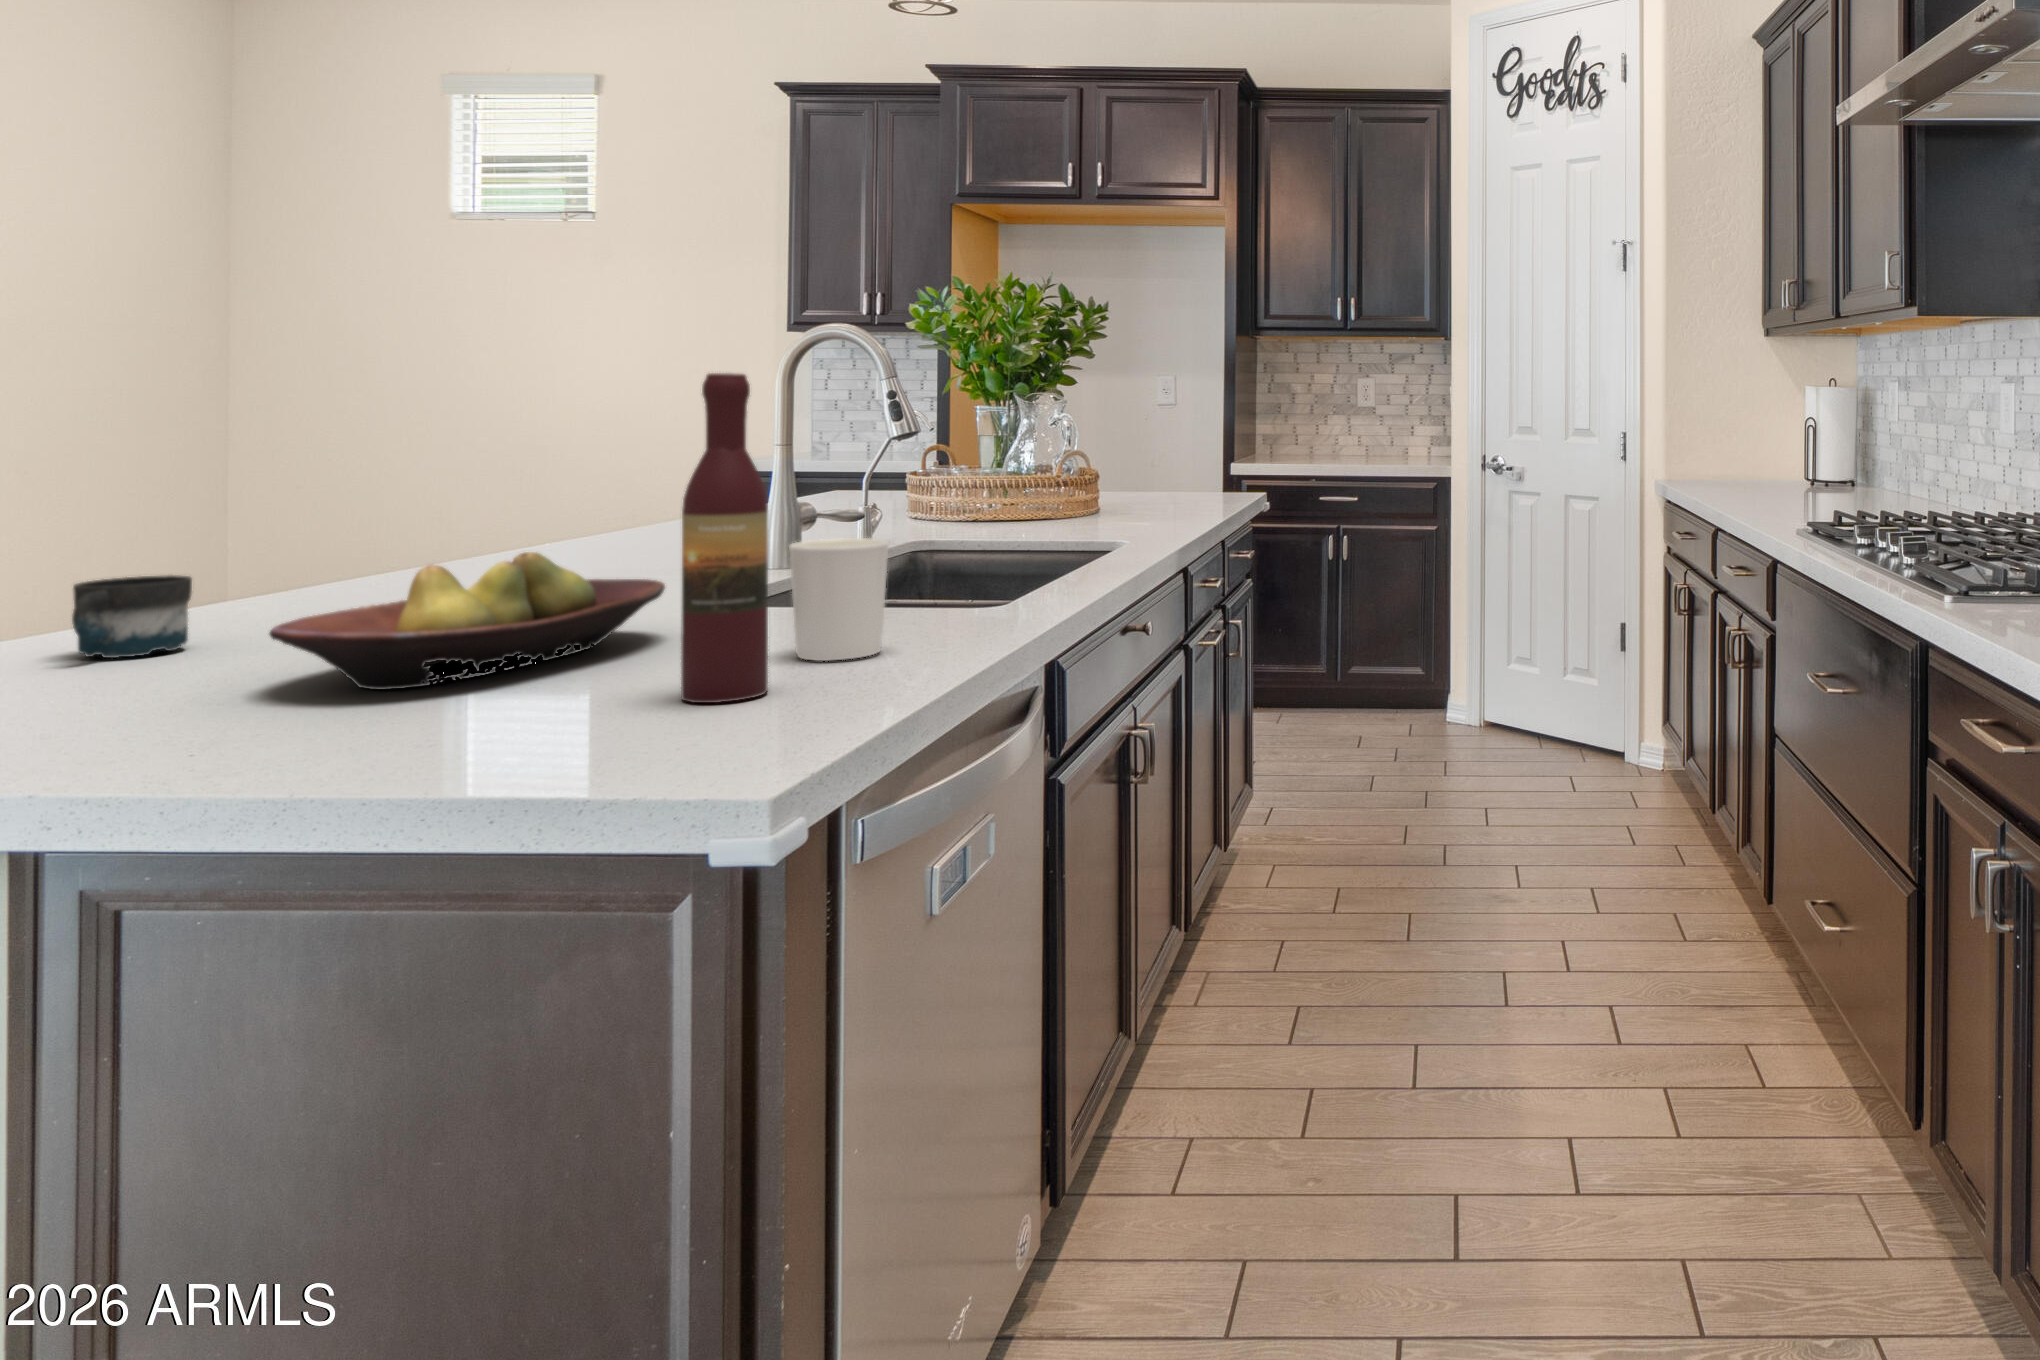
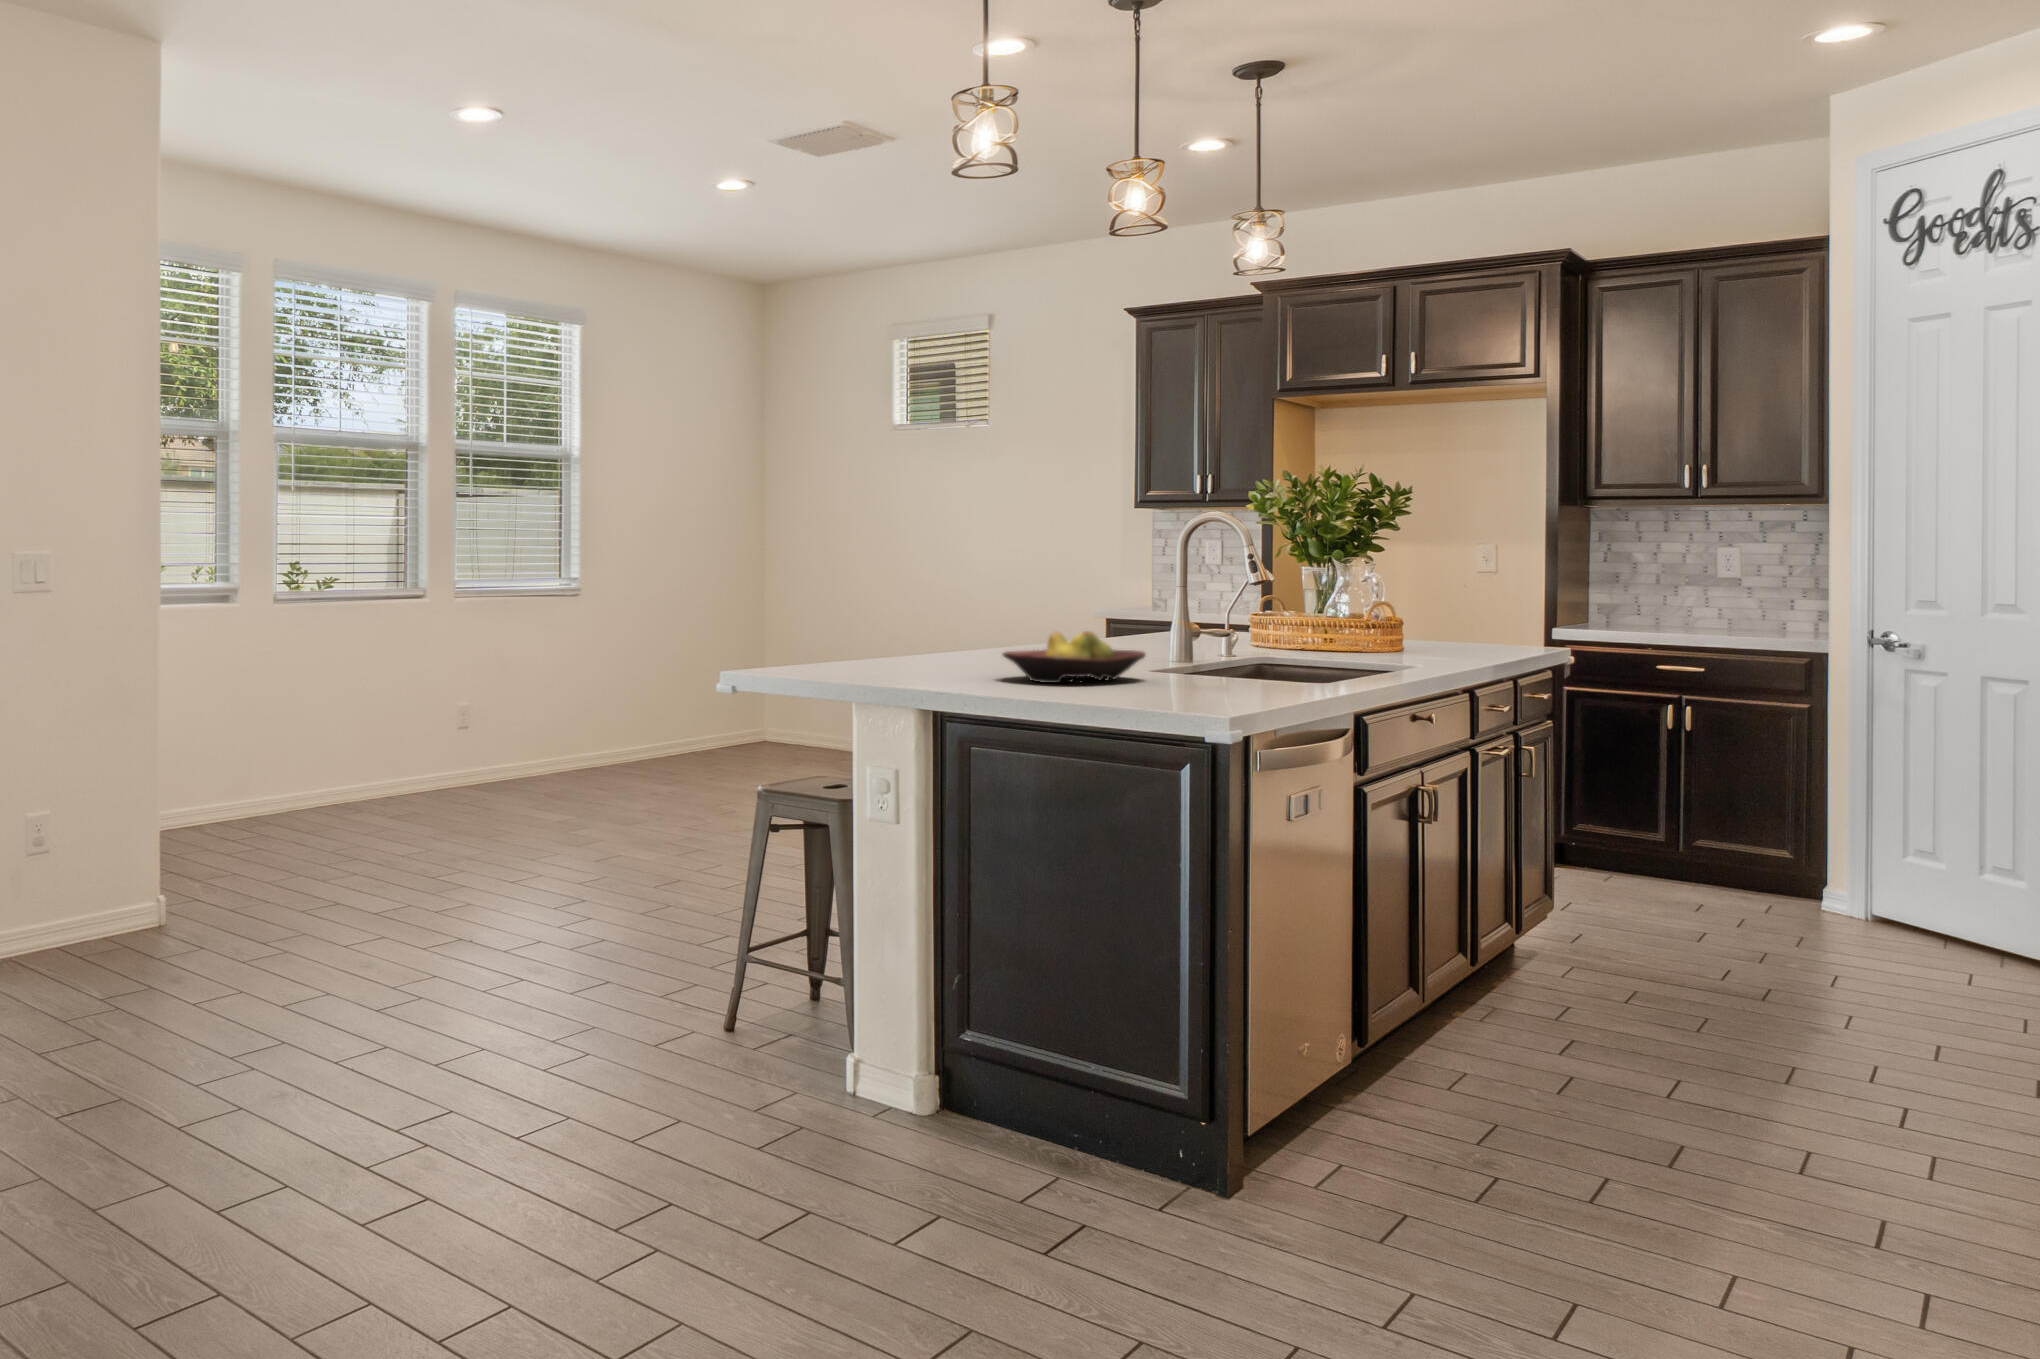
wine bottle: present [681,373,768,703] -> none [1173,545,1211,696]
candle holder: present [789,538,889,661] -> none [1214,631,1265,691]
mug: present [72,575,192,658] -> none [909,635,947,668]

